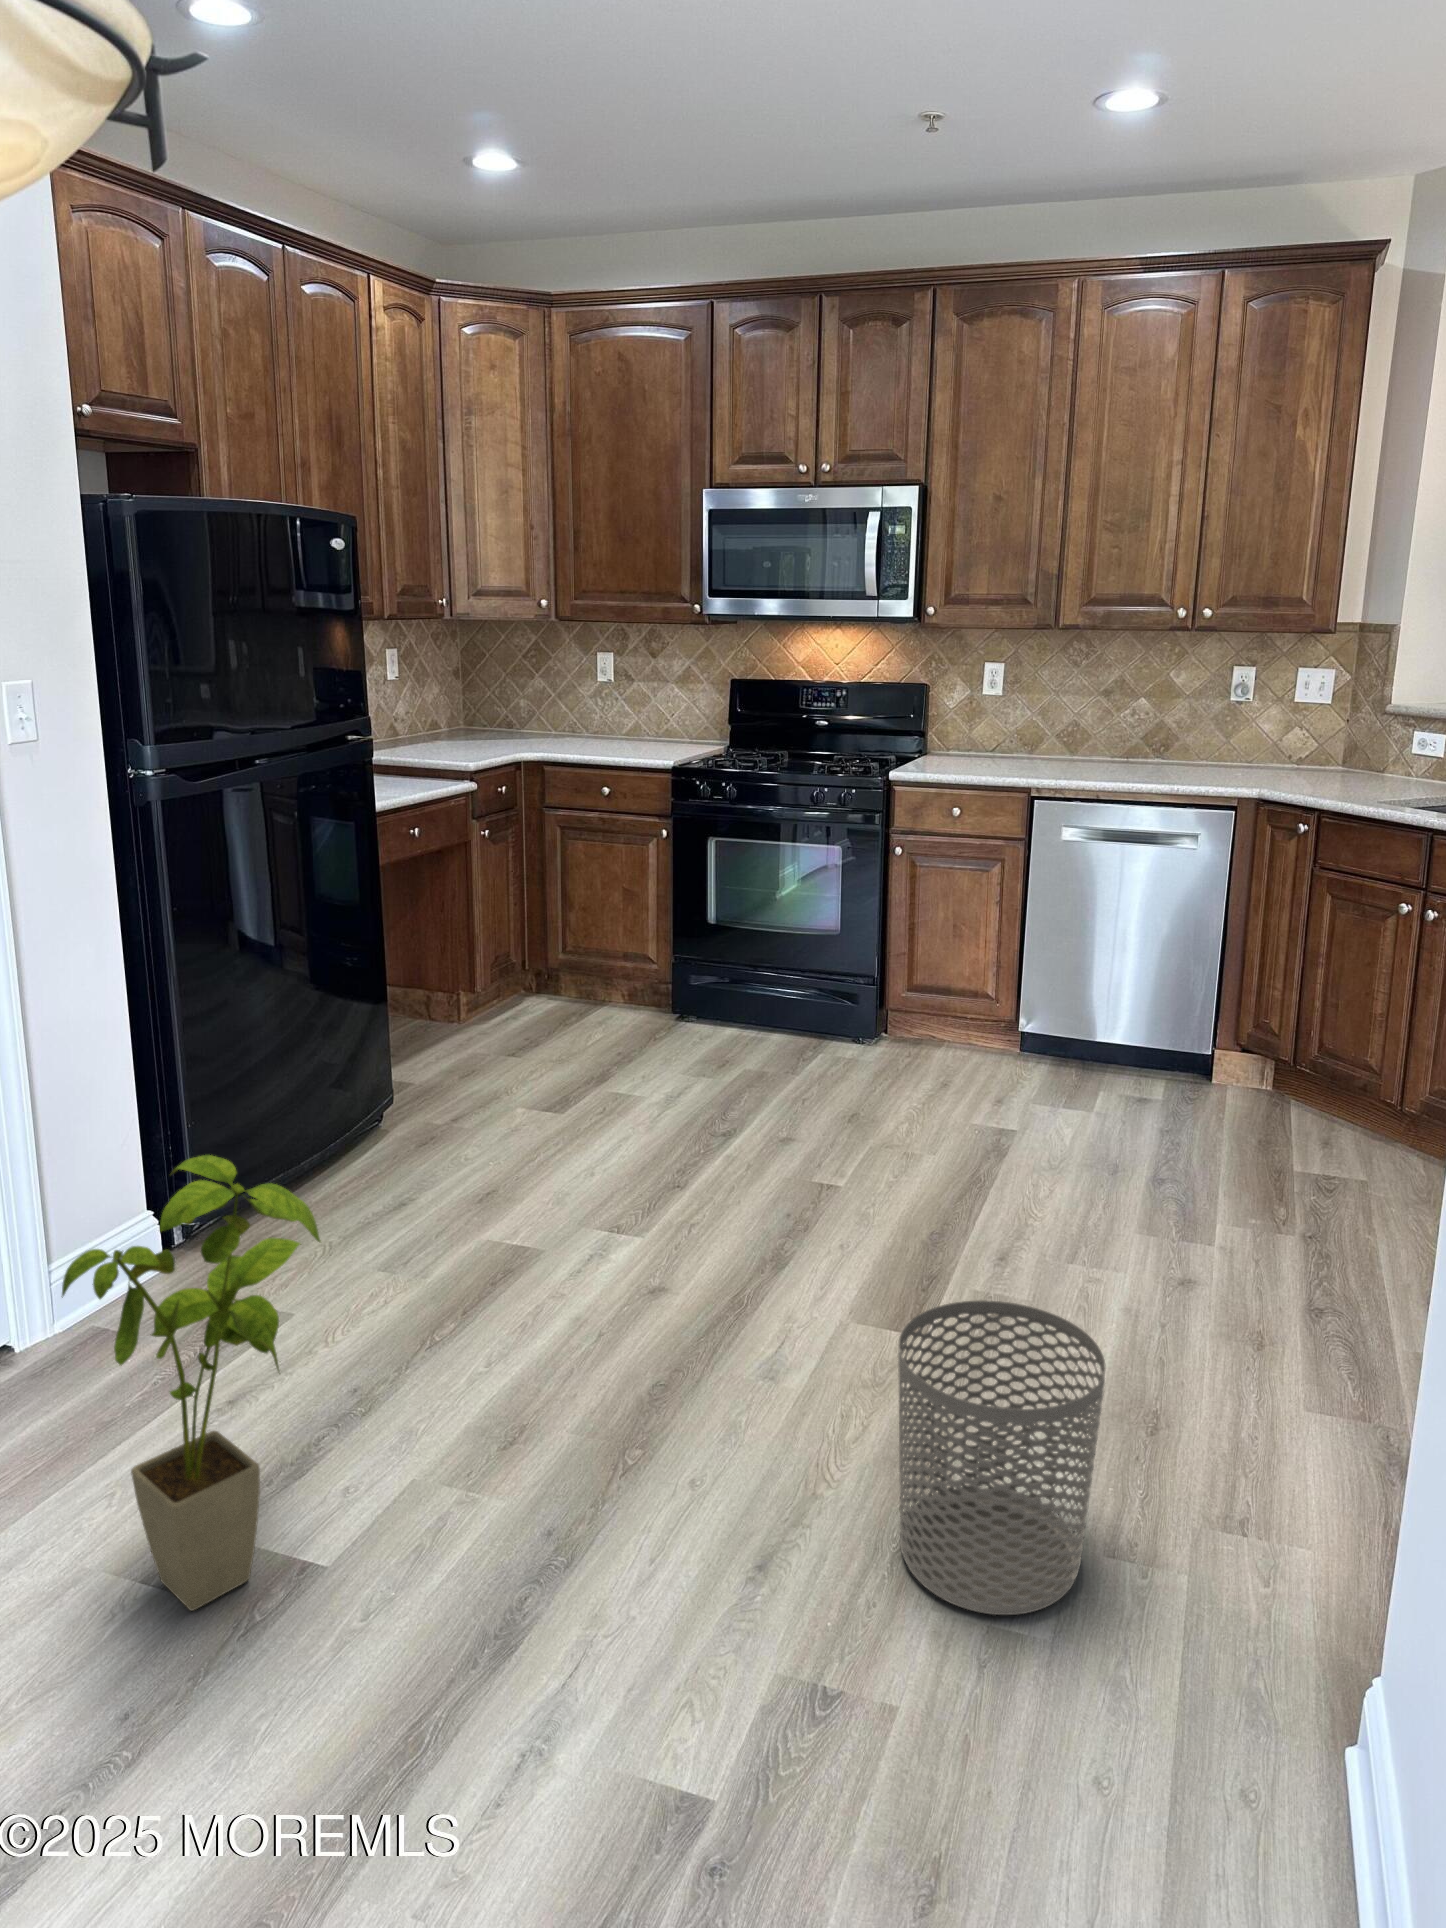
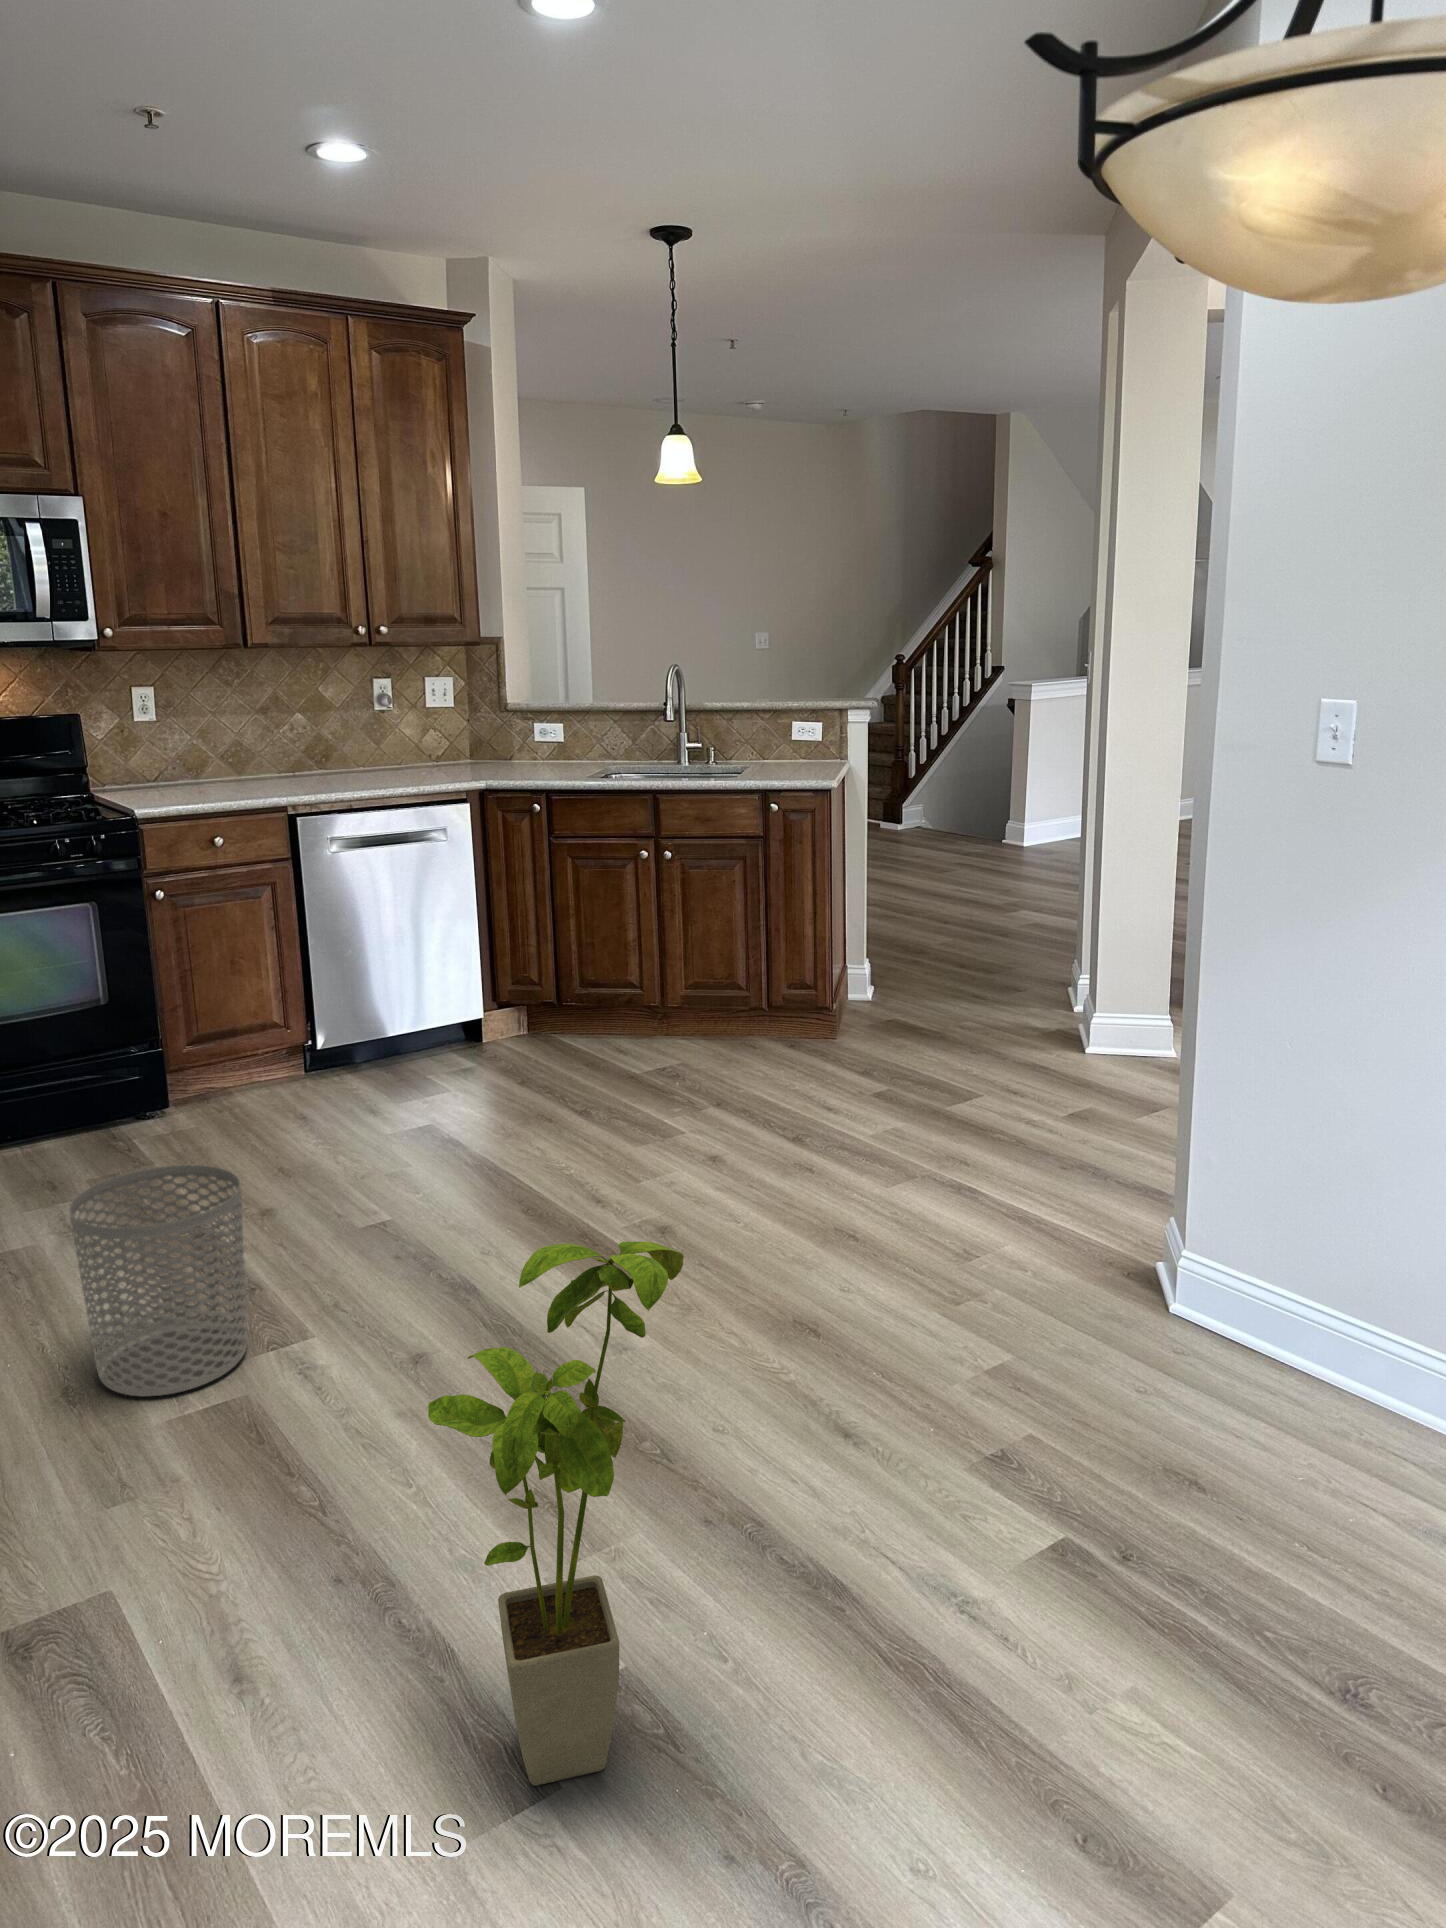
waste bin: present [898,1300,1105,1615] -> present [69,1165,247,1396]

